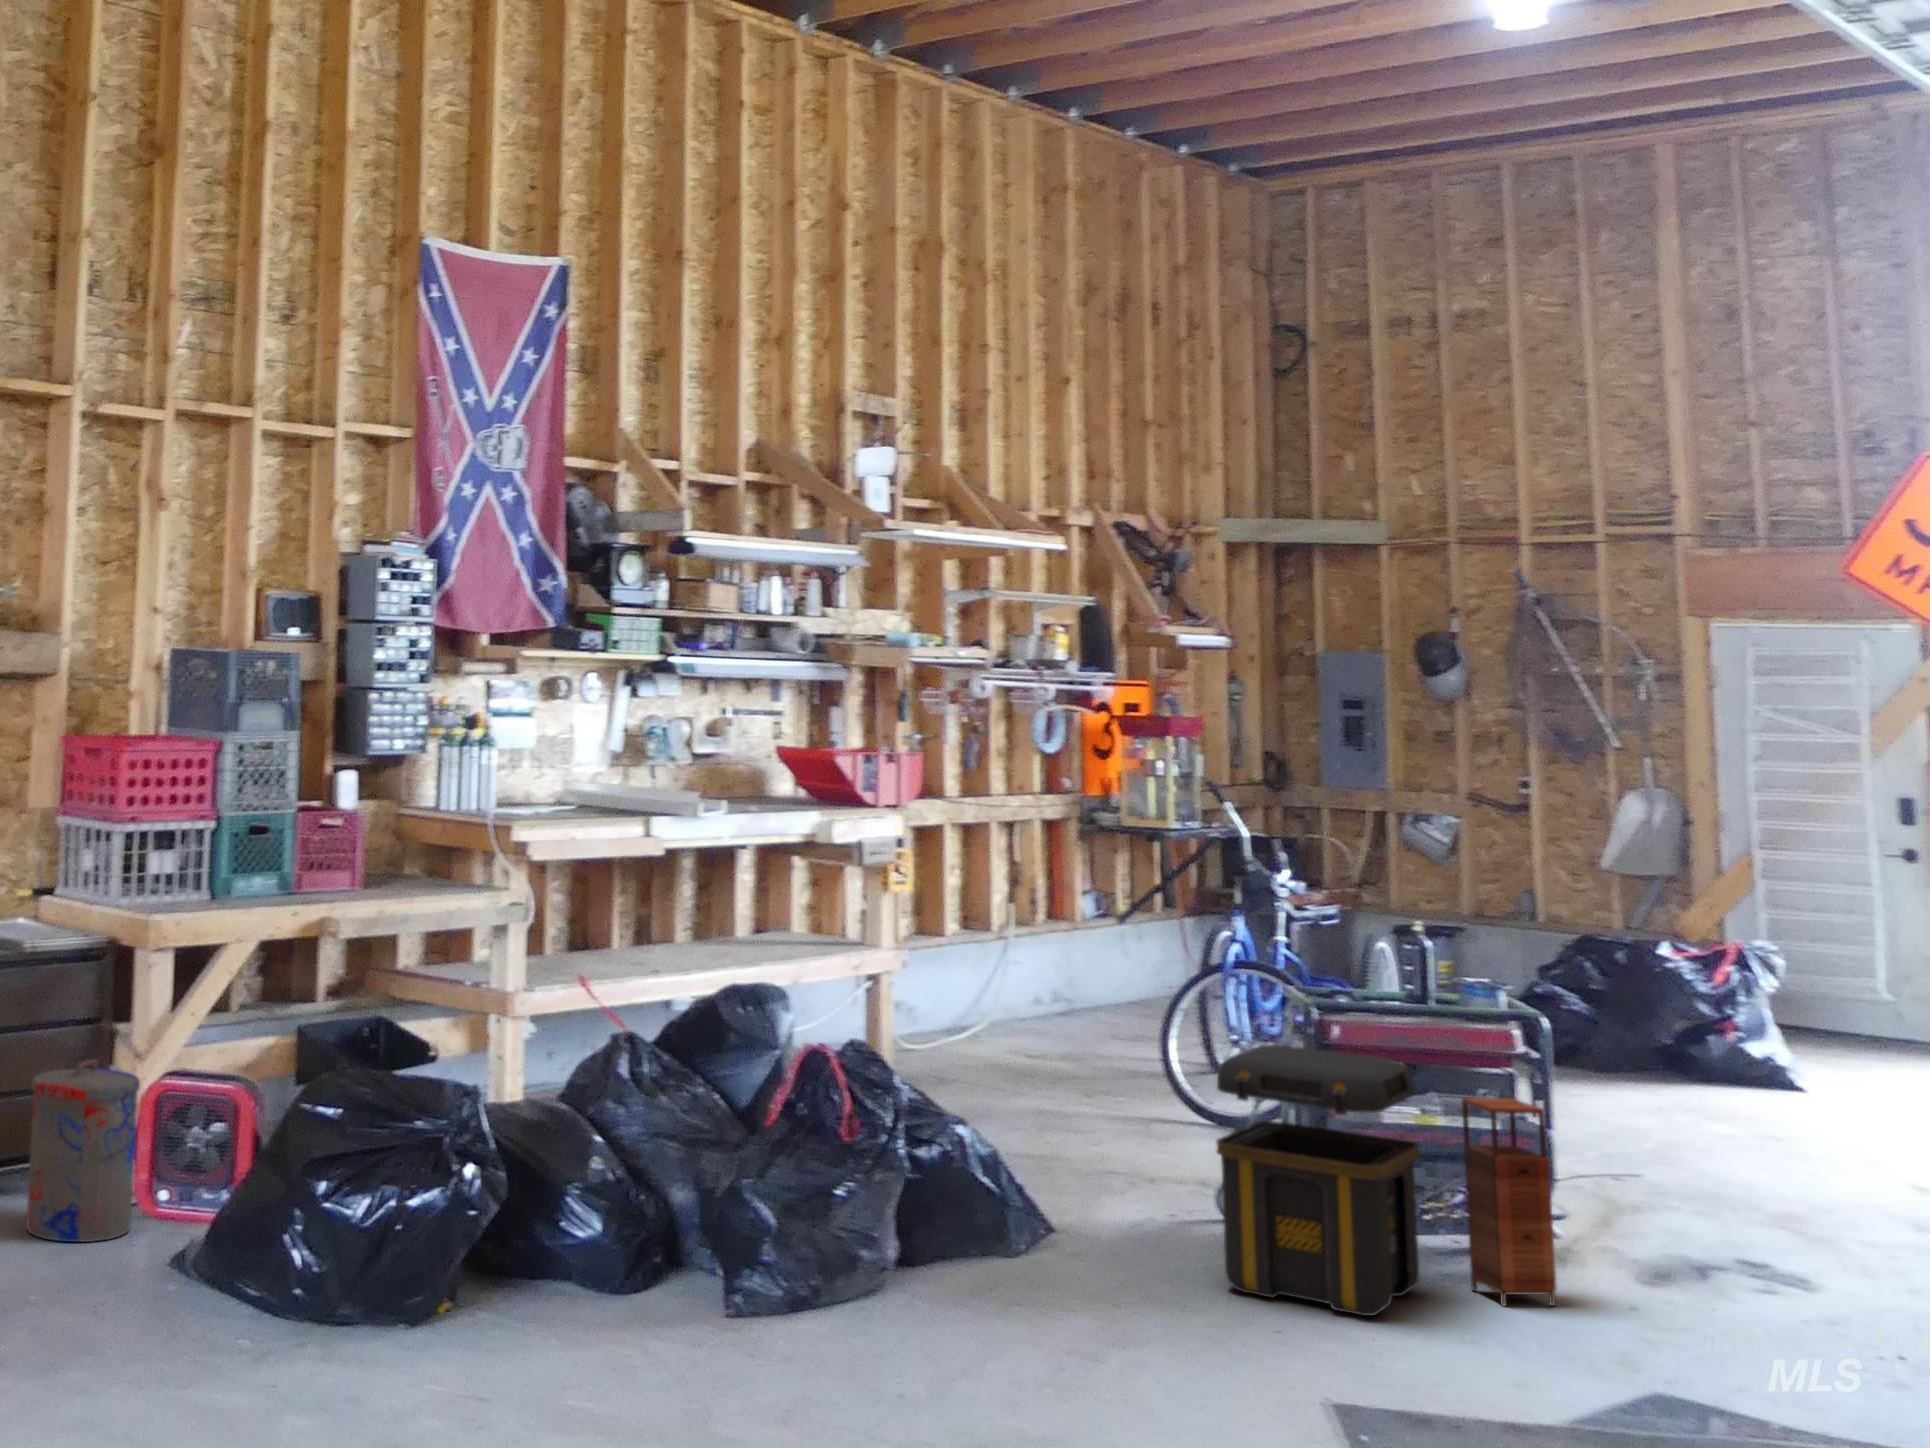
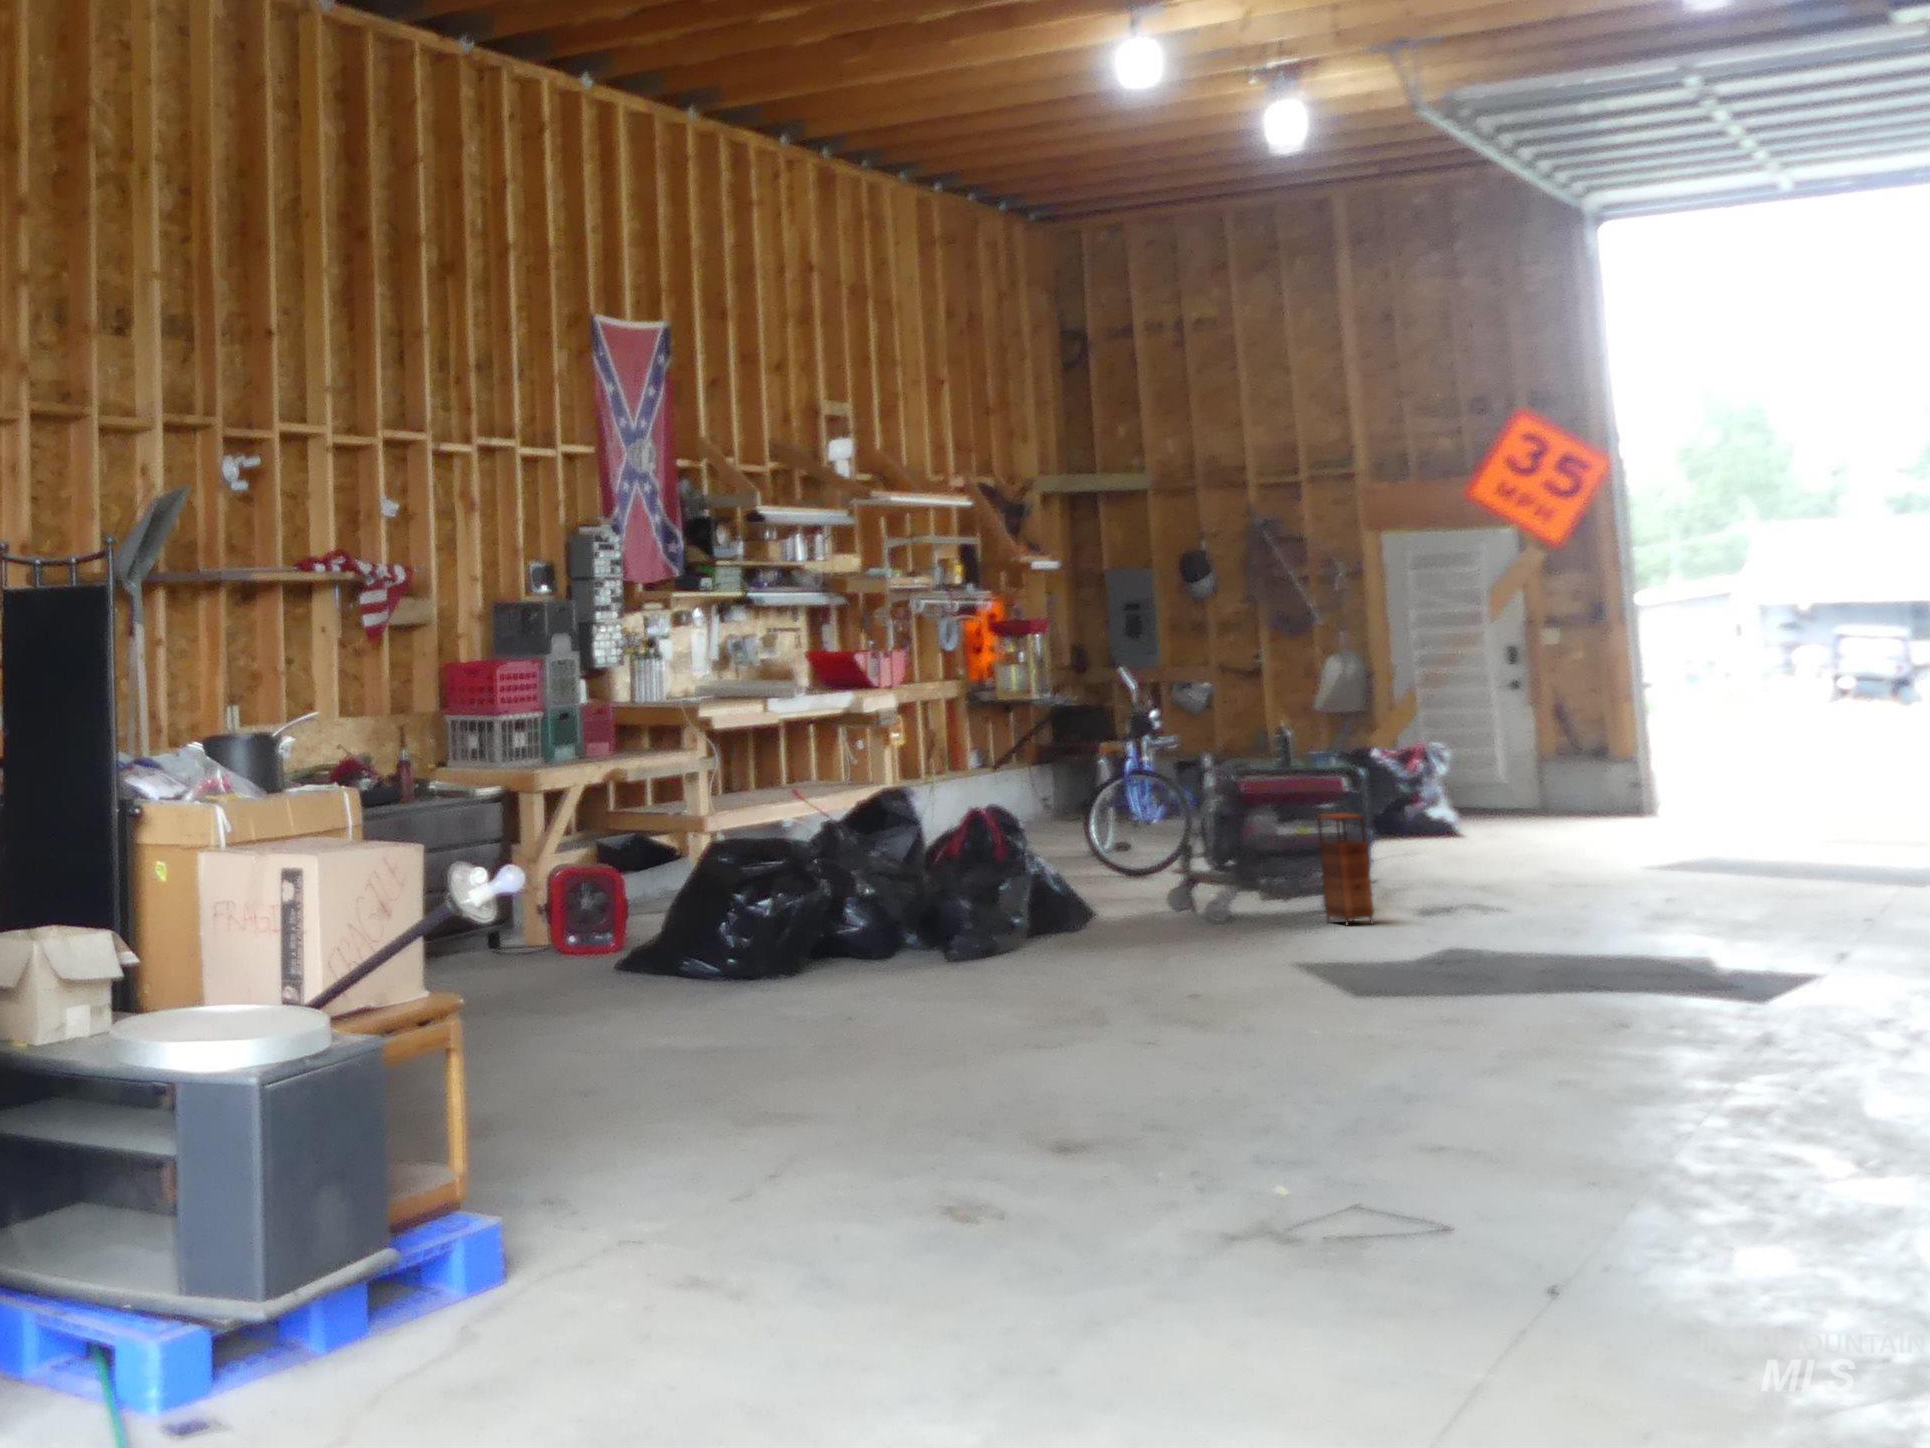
toolbox: present [1216,1045,1420,1316] -> none [1189,795,1301,933]
trash can: present [26,1059,140,1242] -> none [503,856,572,963]

